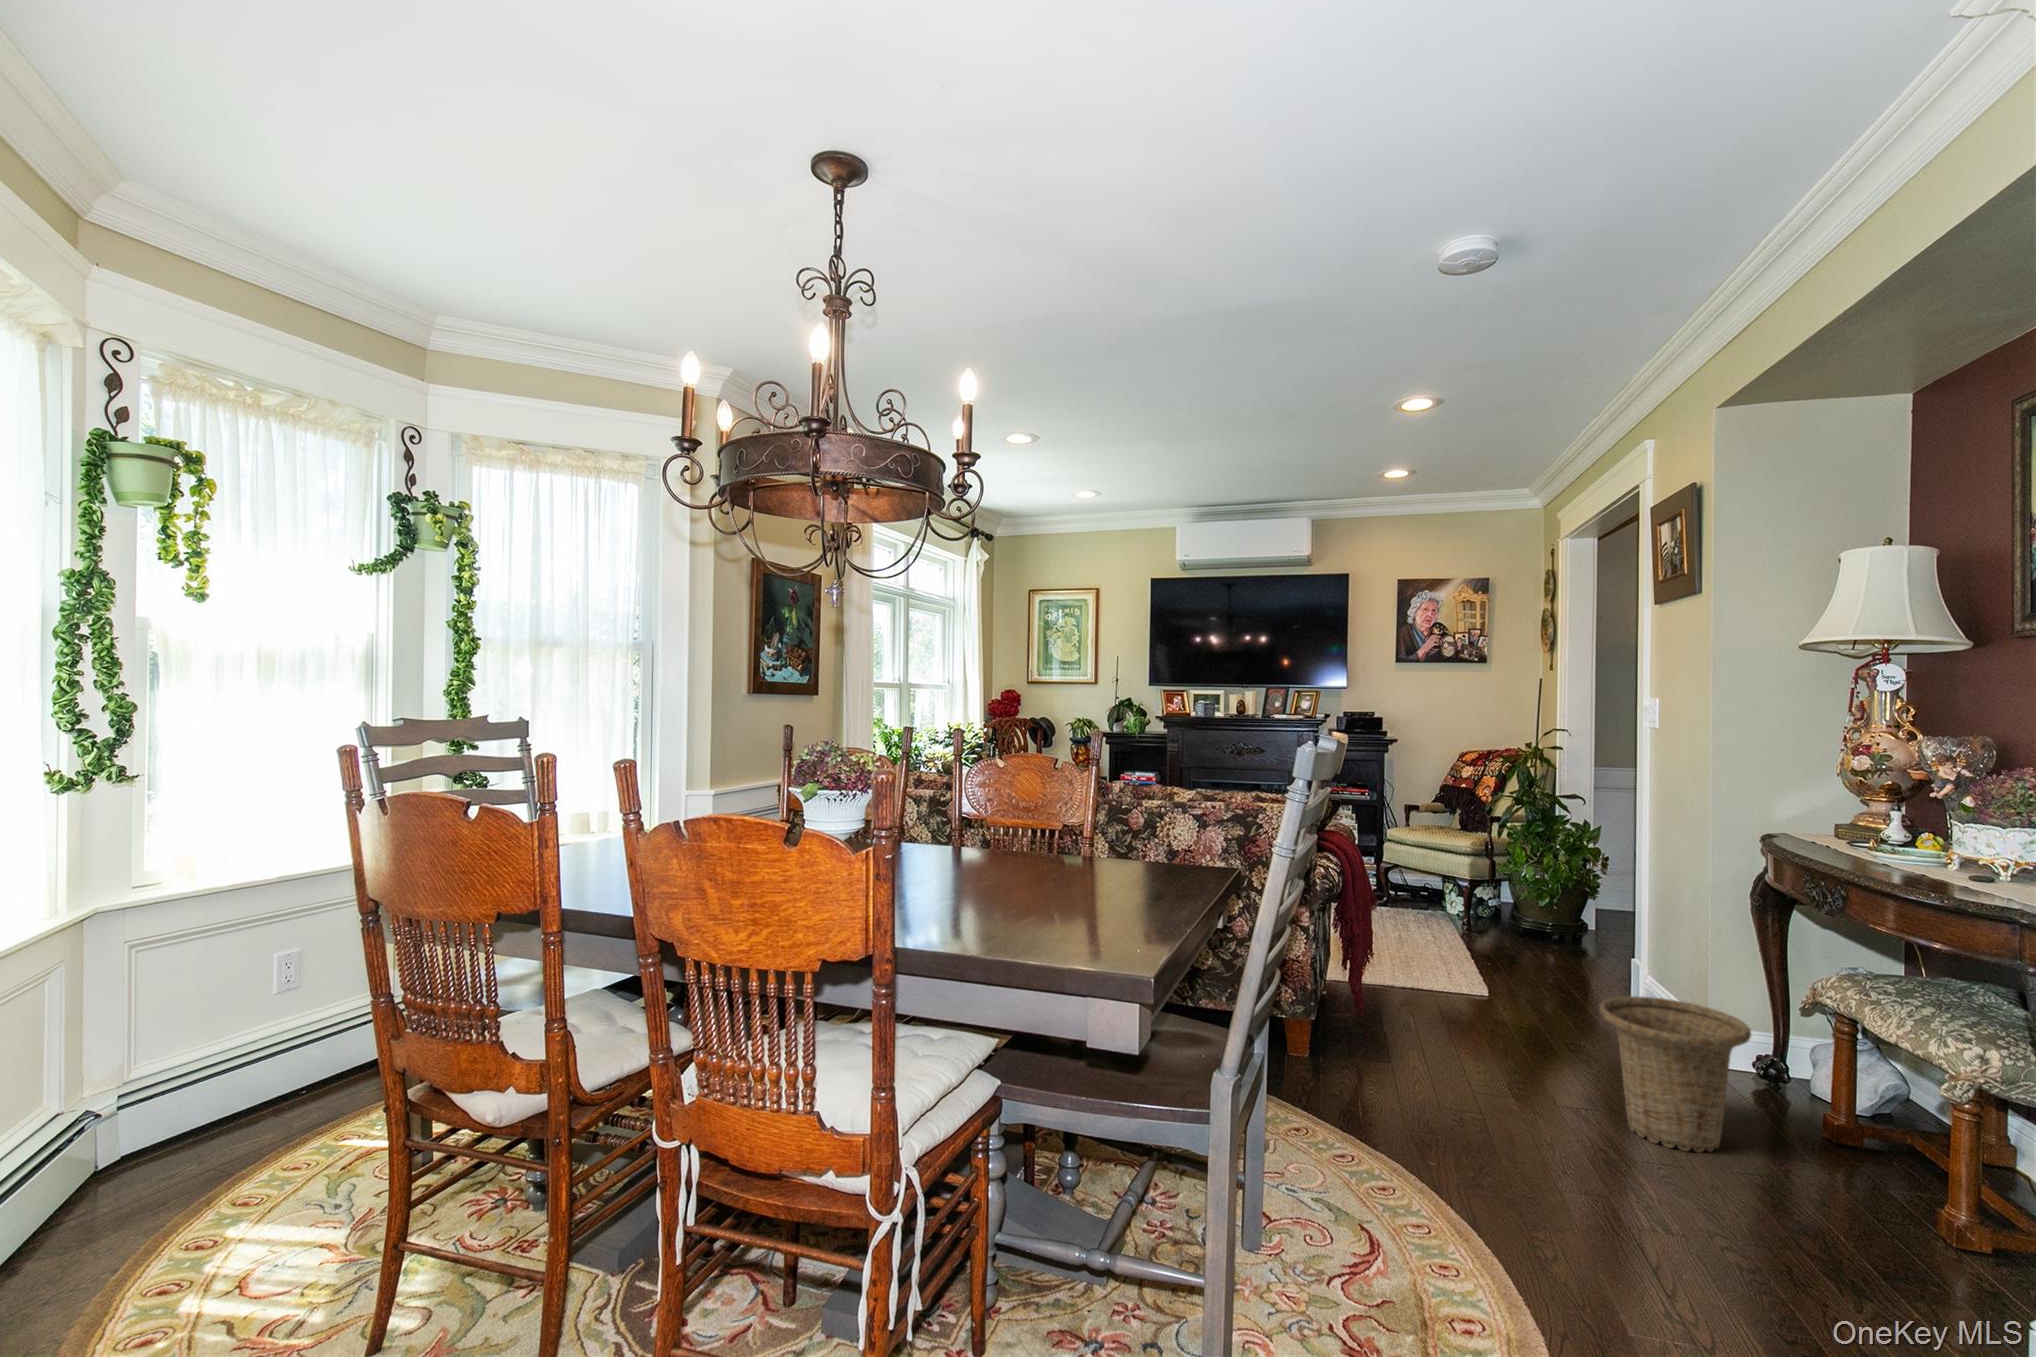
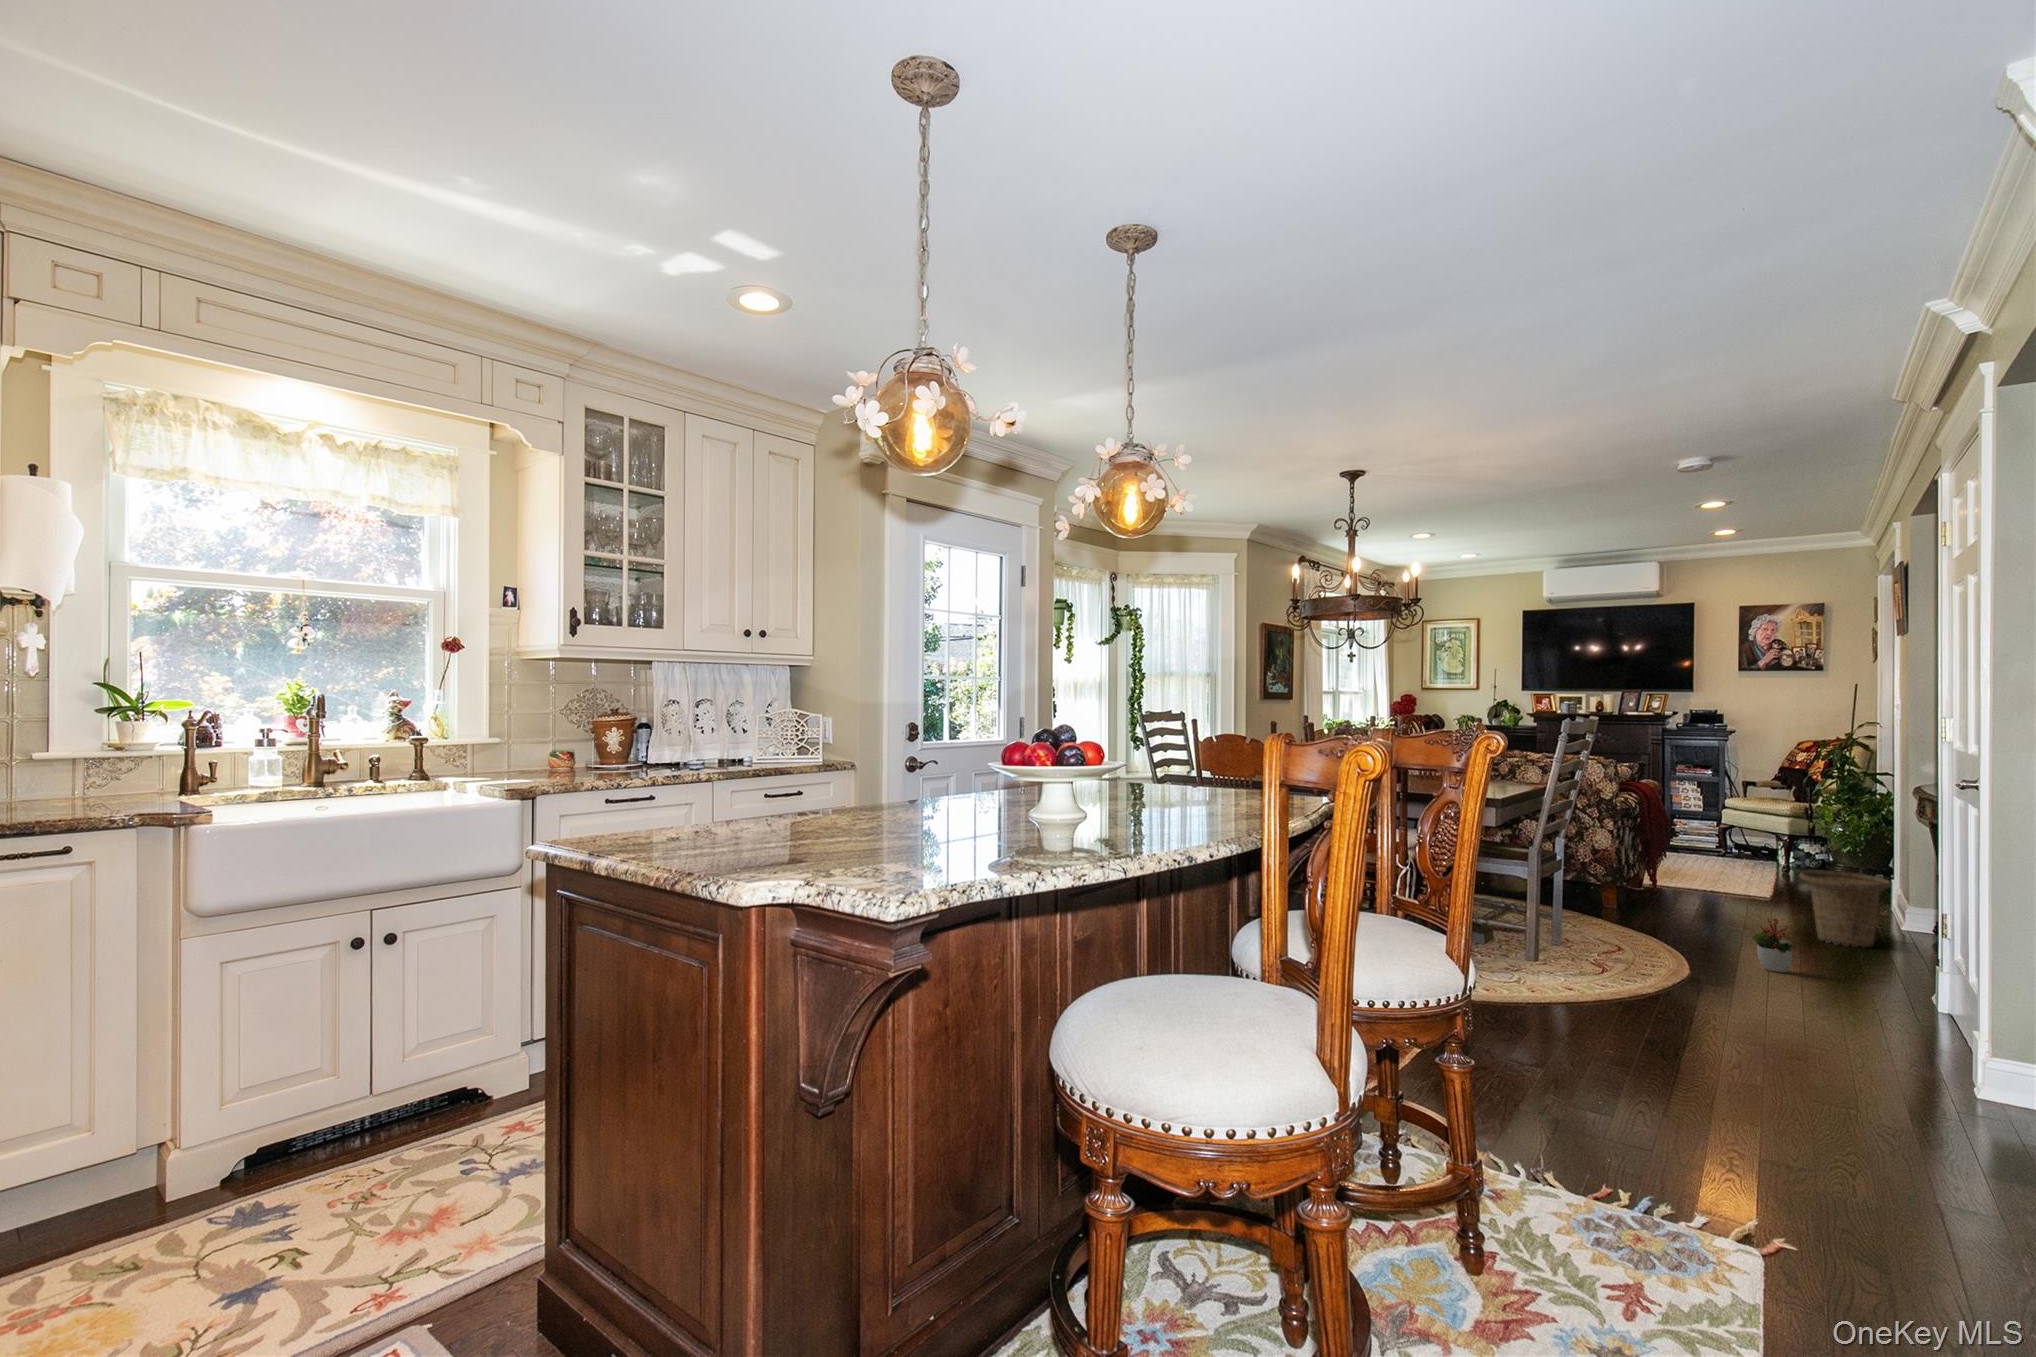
decorative plant: none [1611,1170,1697,1302] -> present [1752,917,1794,973]

